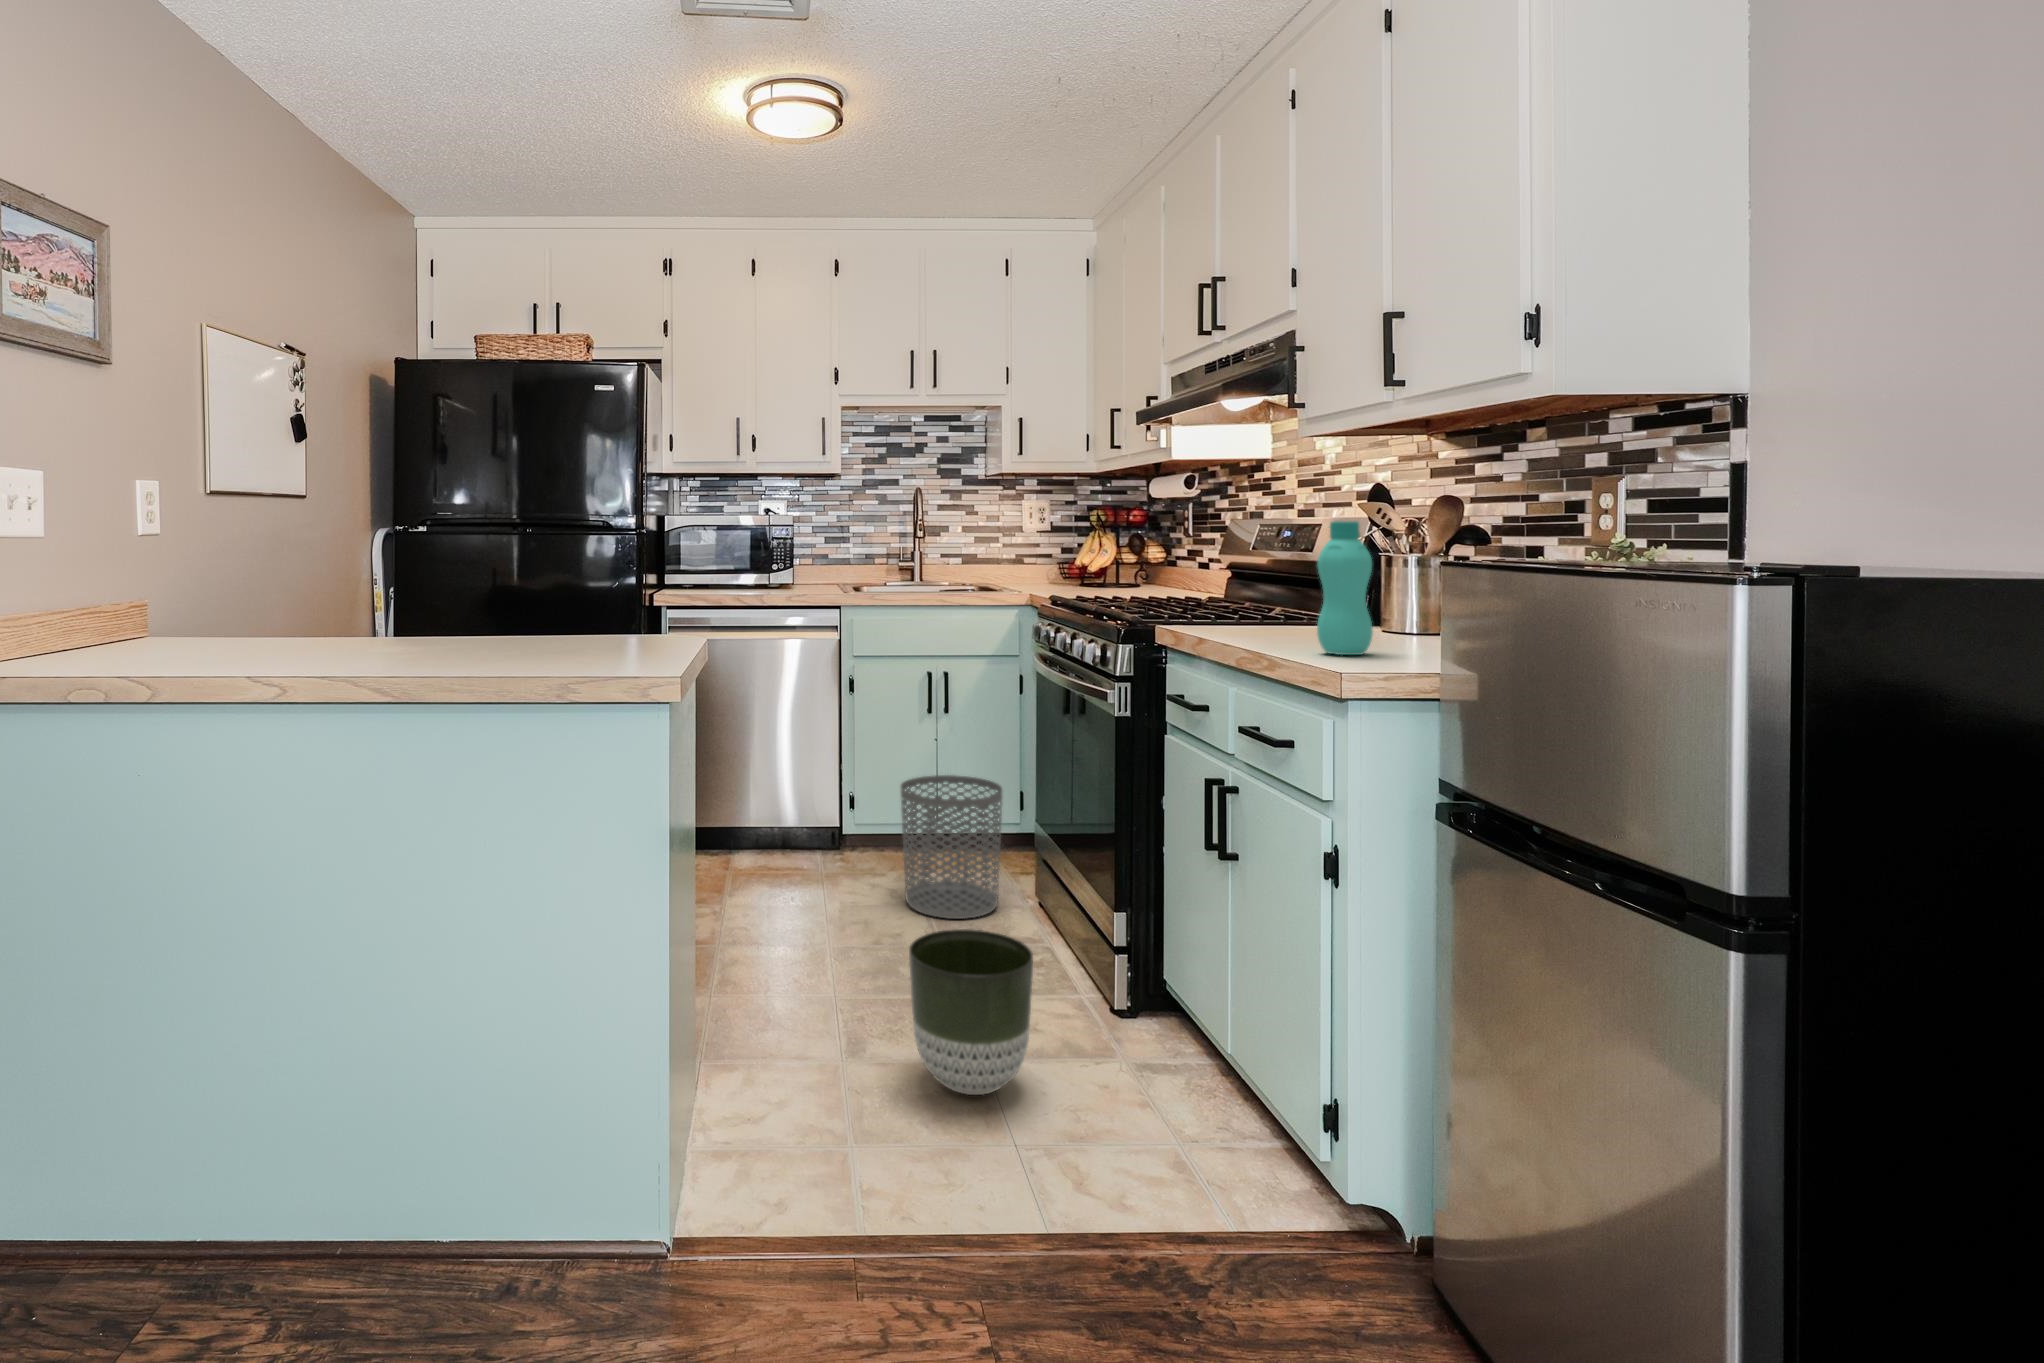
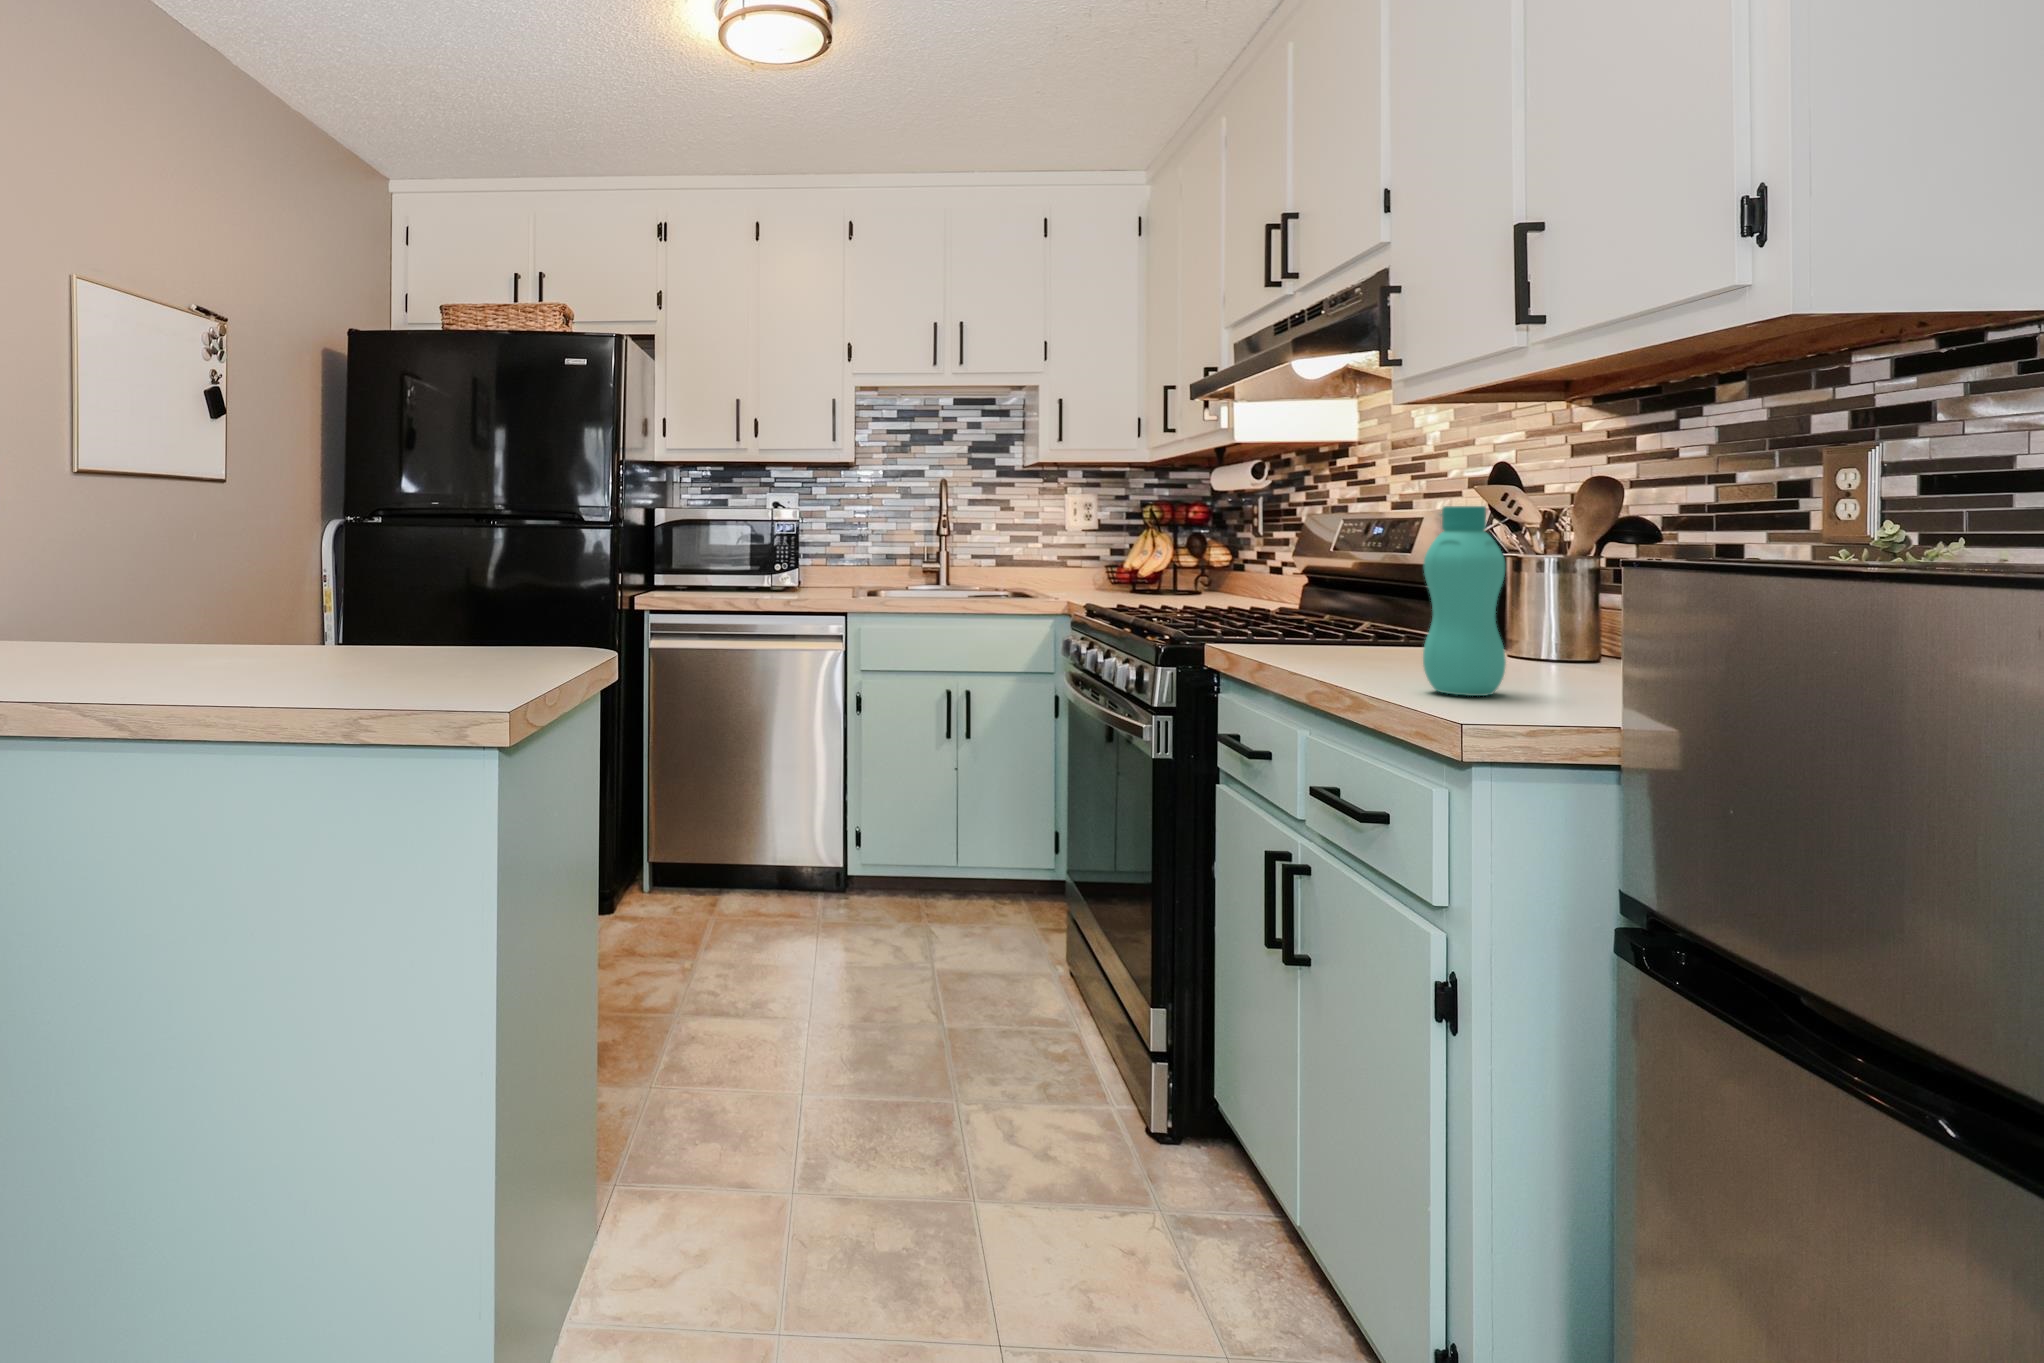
waste bin: present [901,775,1002,919] -> none [905,812,1025,986]
planter: present [909,929,1033,1095] -> none [870,1031,1031,1262]

